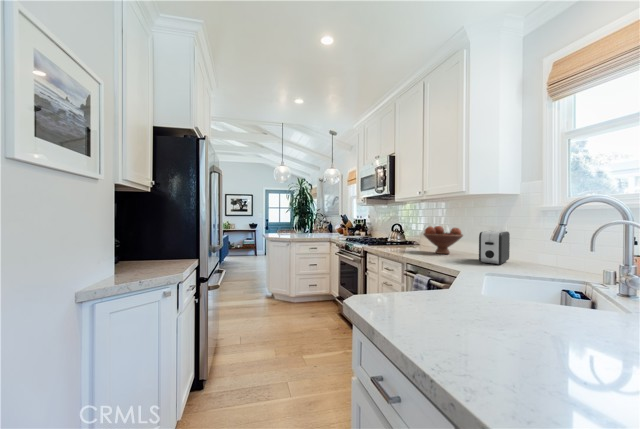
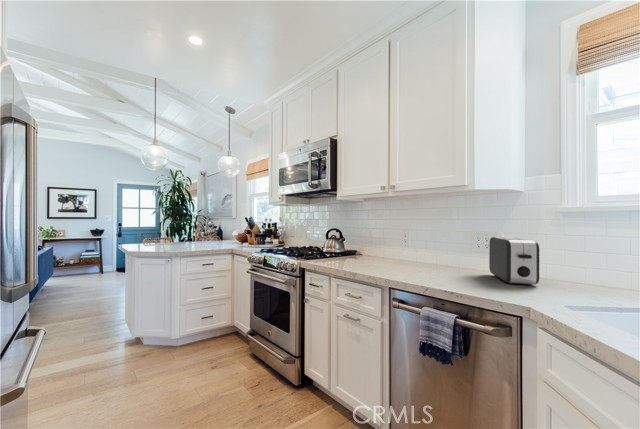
fruit bowl: present [423,226,463,254] -> none [395,231,448,270]

